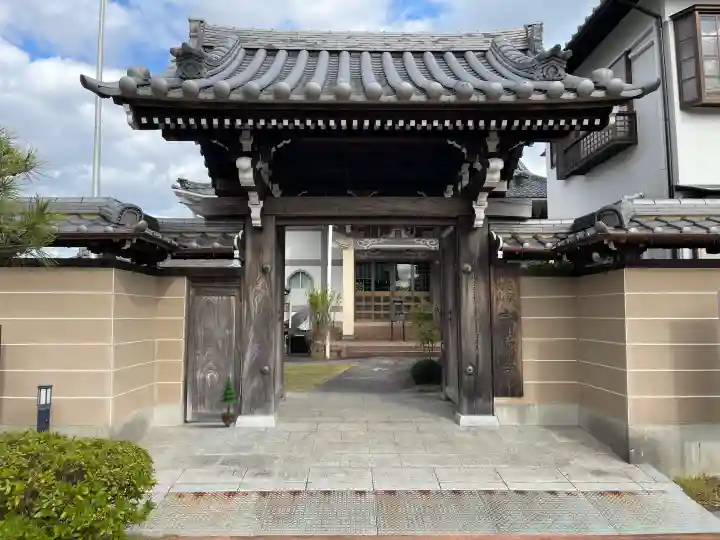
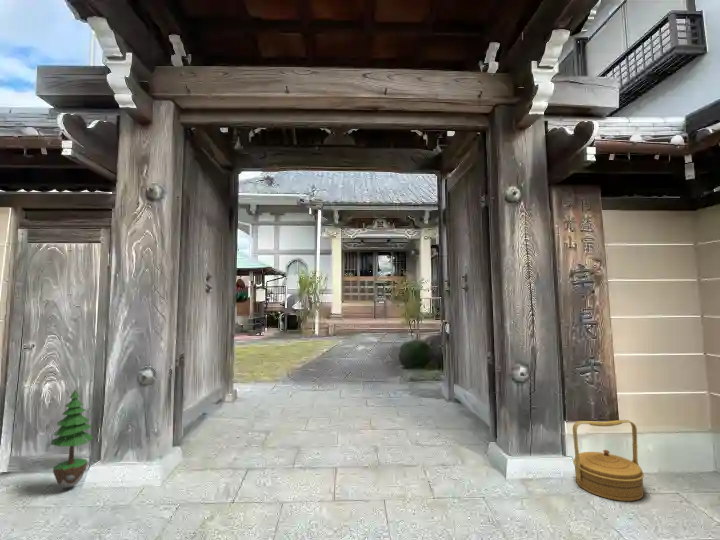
woven basket: none [492,394,527,431] -> present [573,420,644,501]

